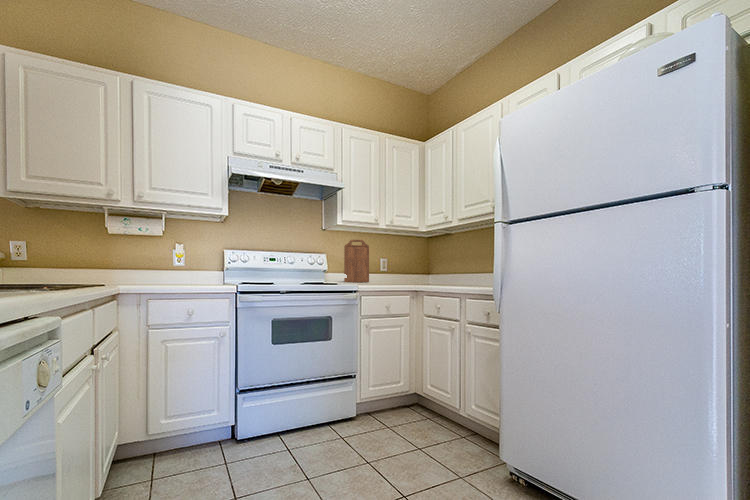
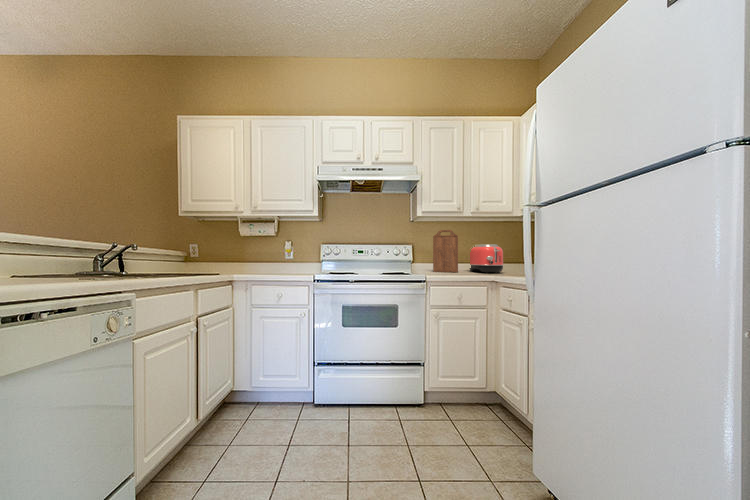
toaster: none [374,255,408,282] -> present [469,244,503,273]

